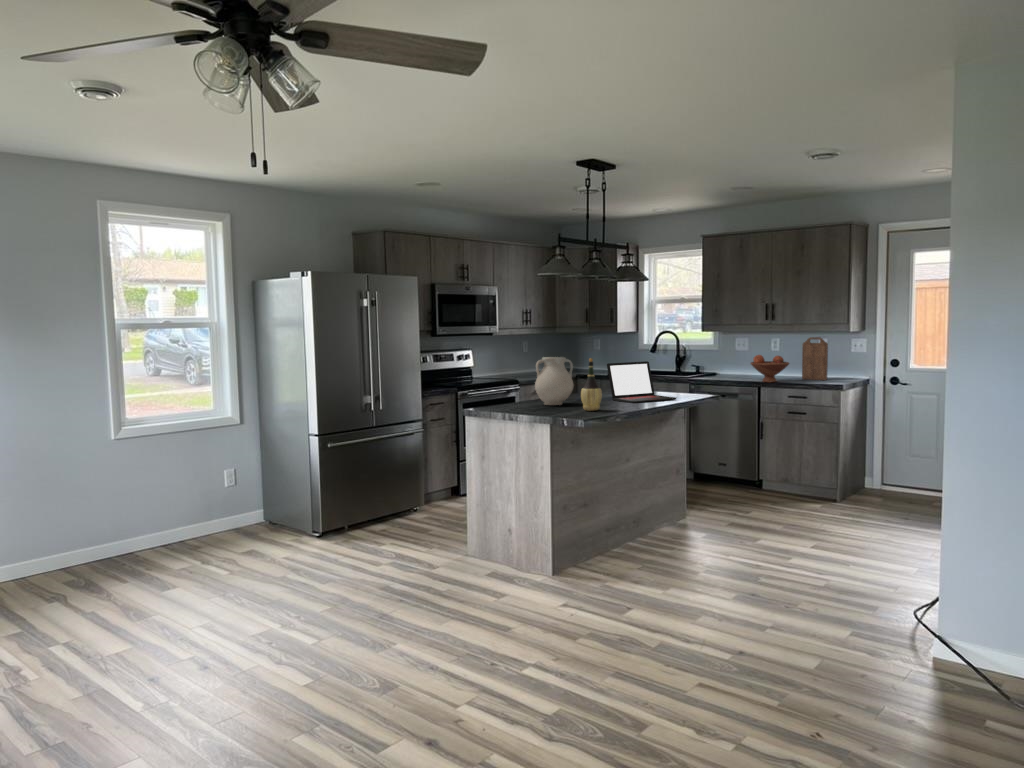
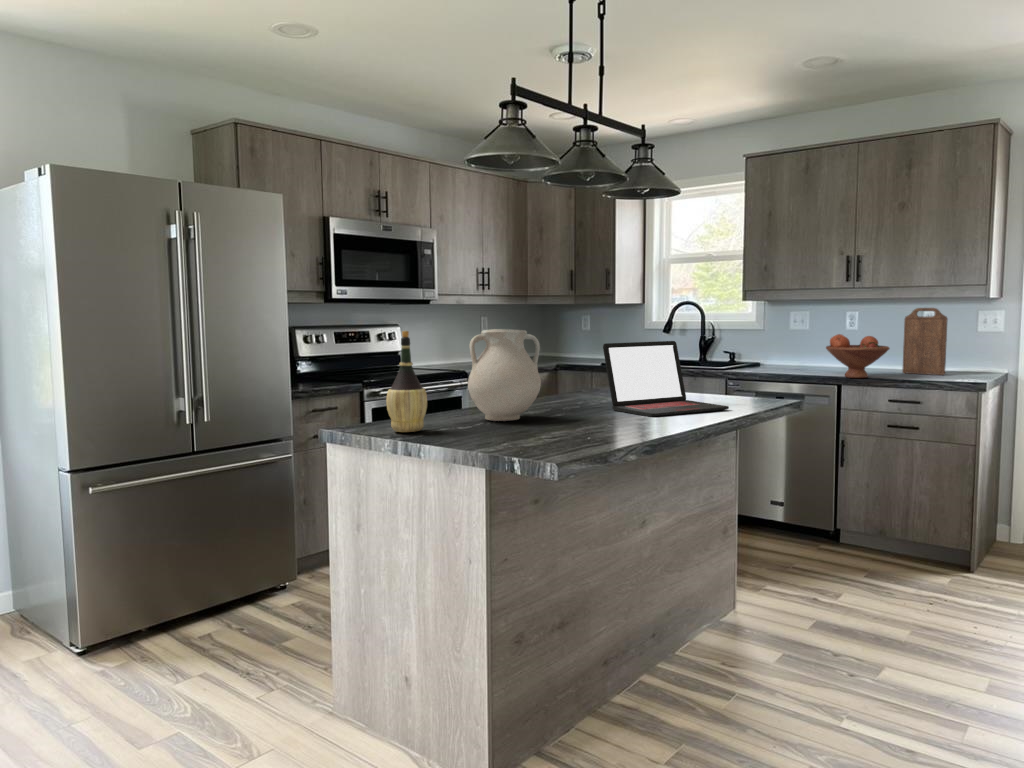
wine bottle: present [581,358,602,411] -> present [386,331,427,432]

